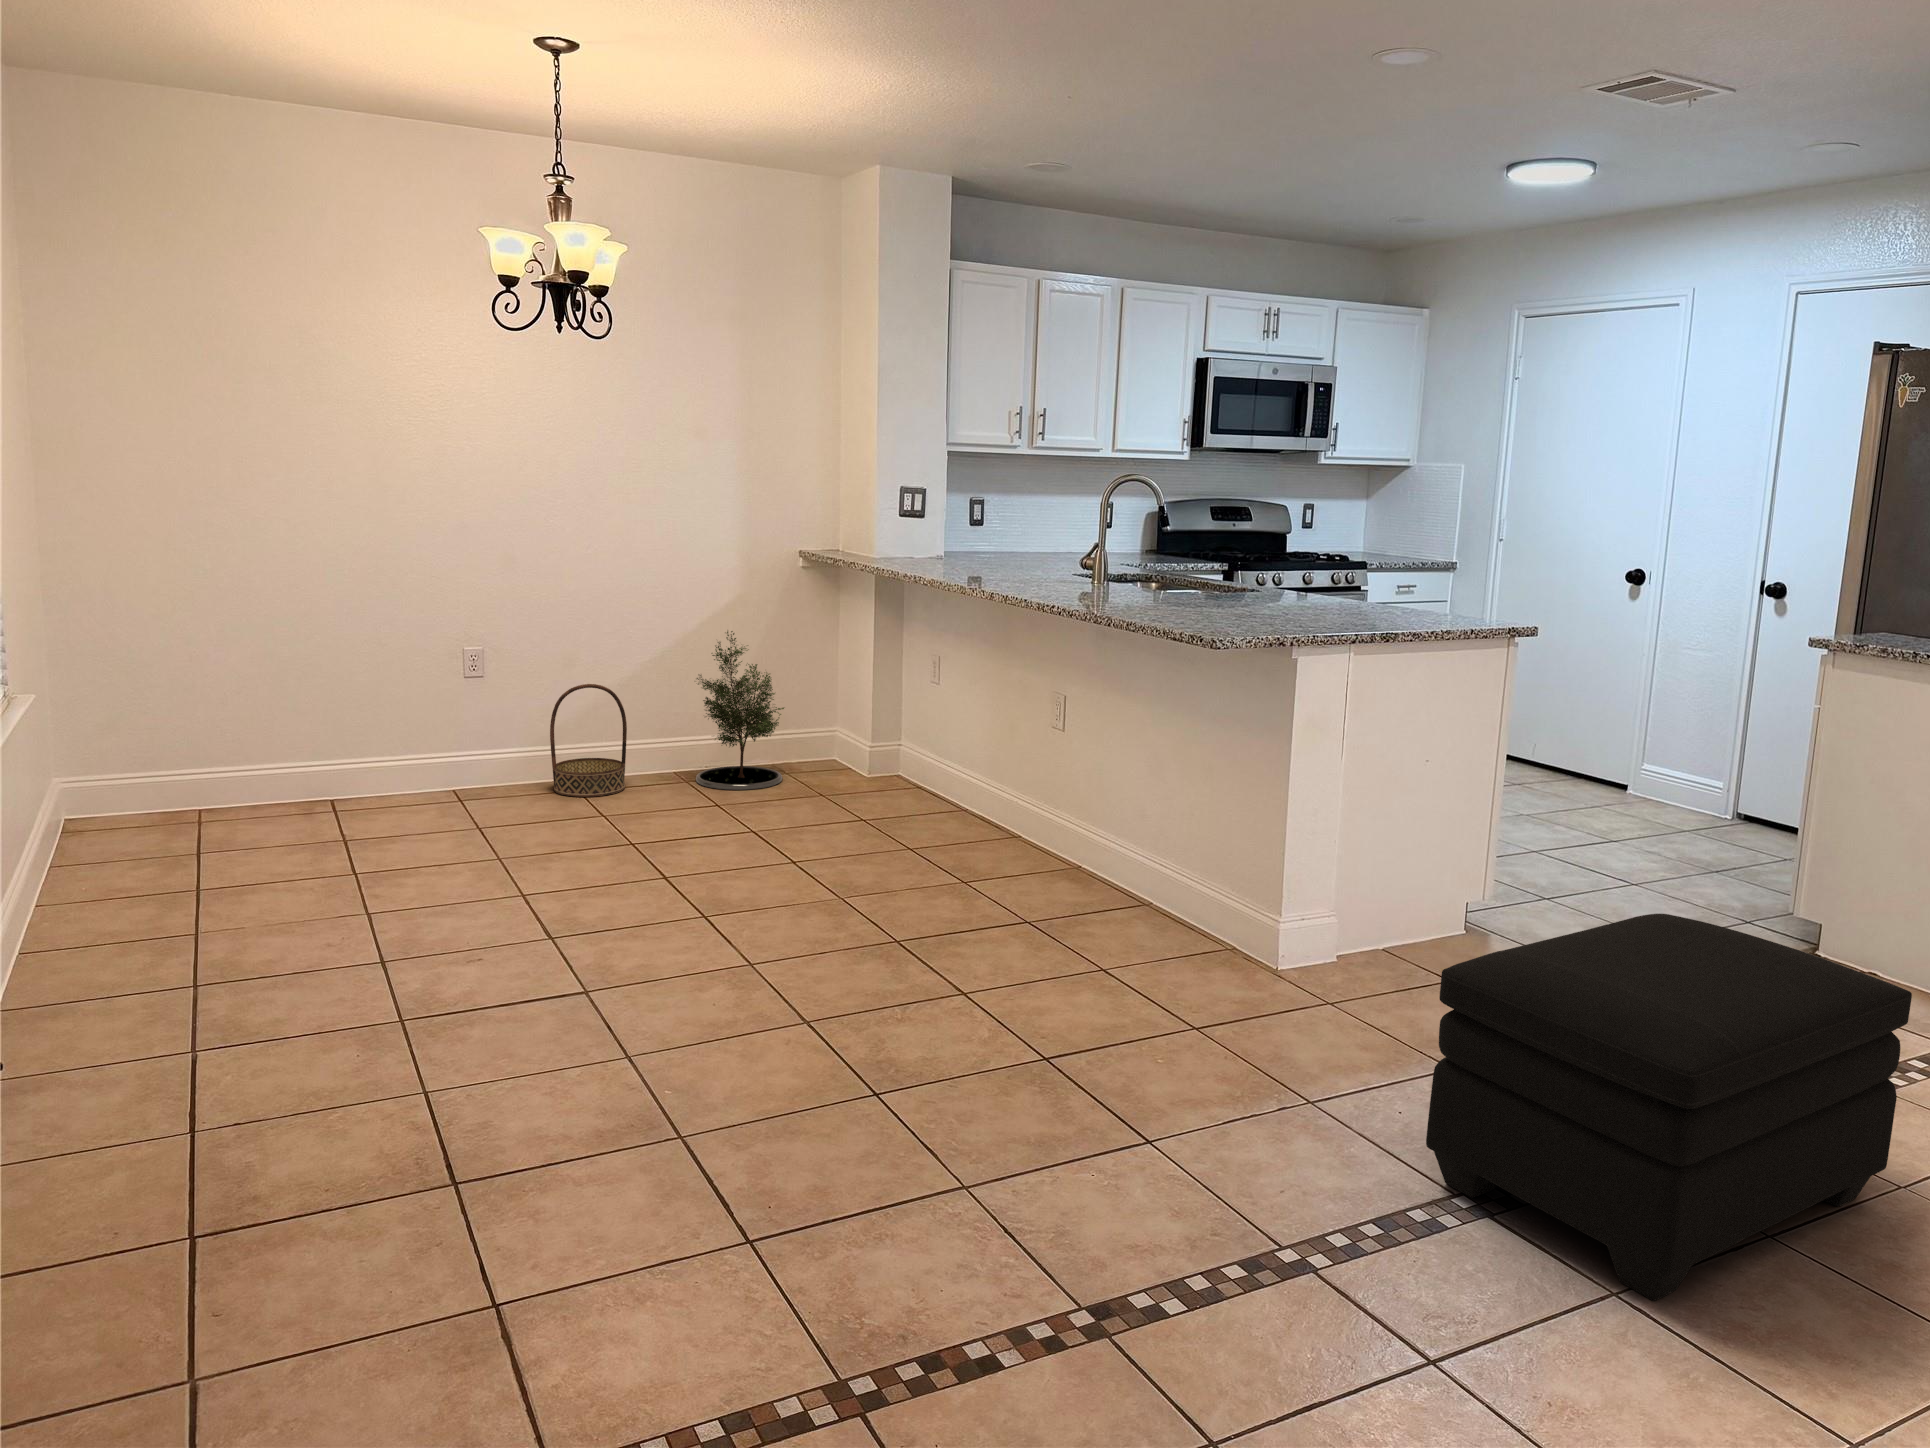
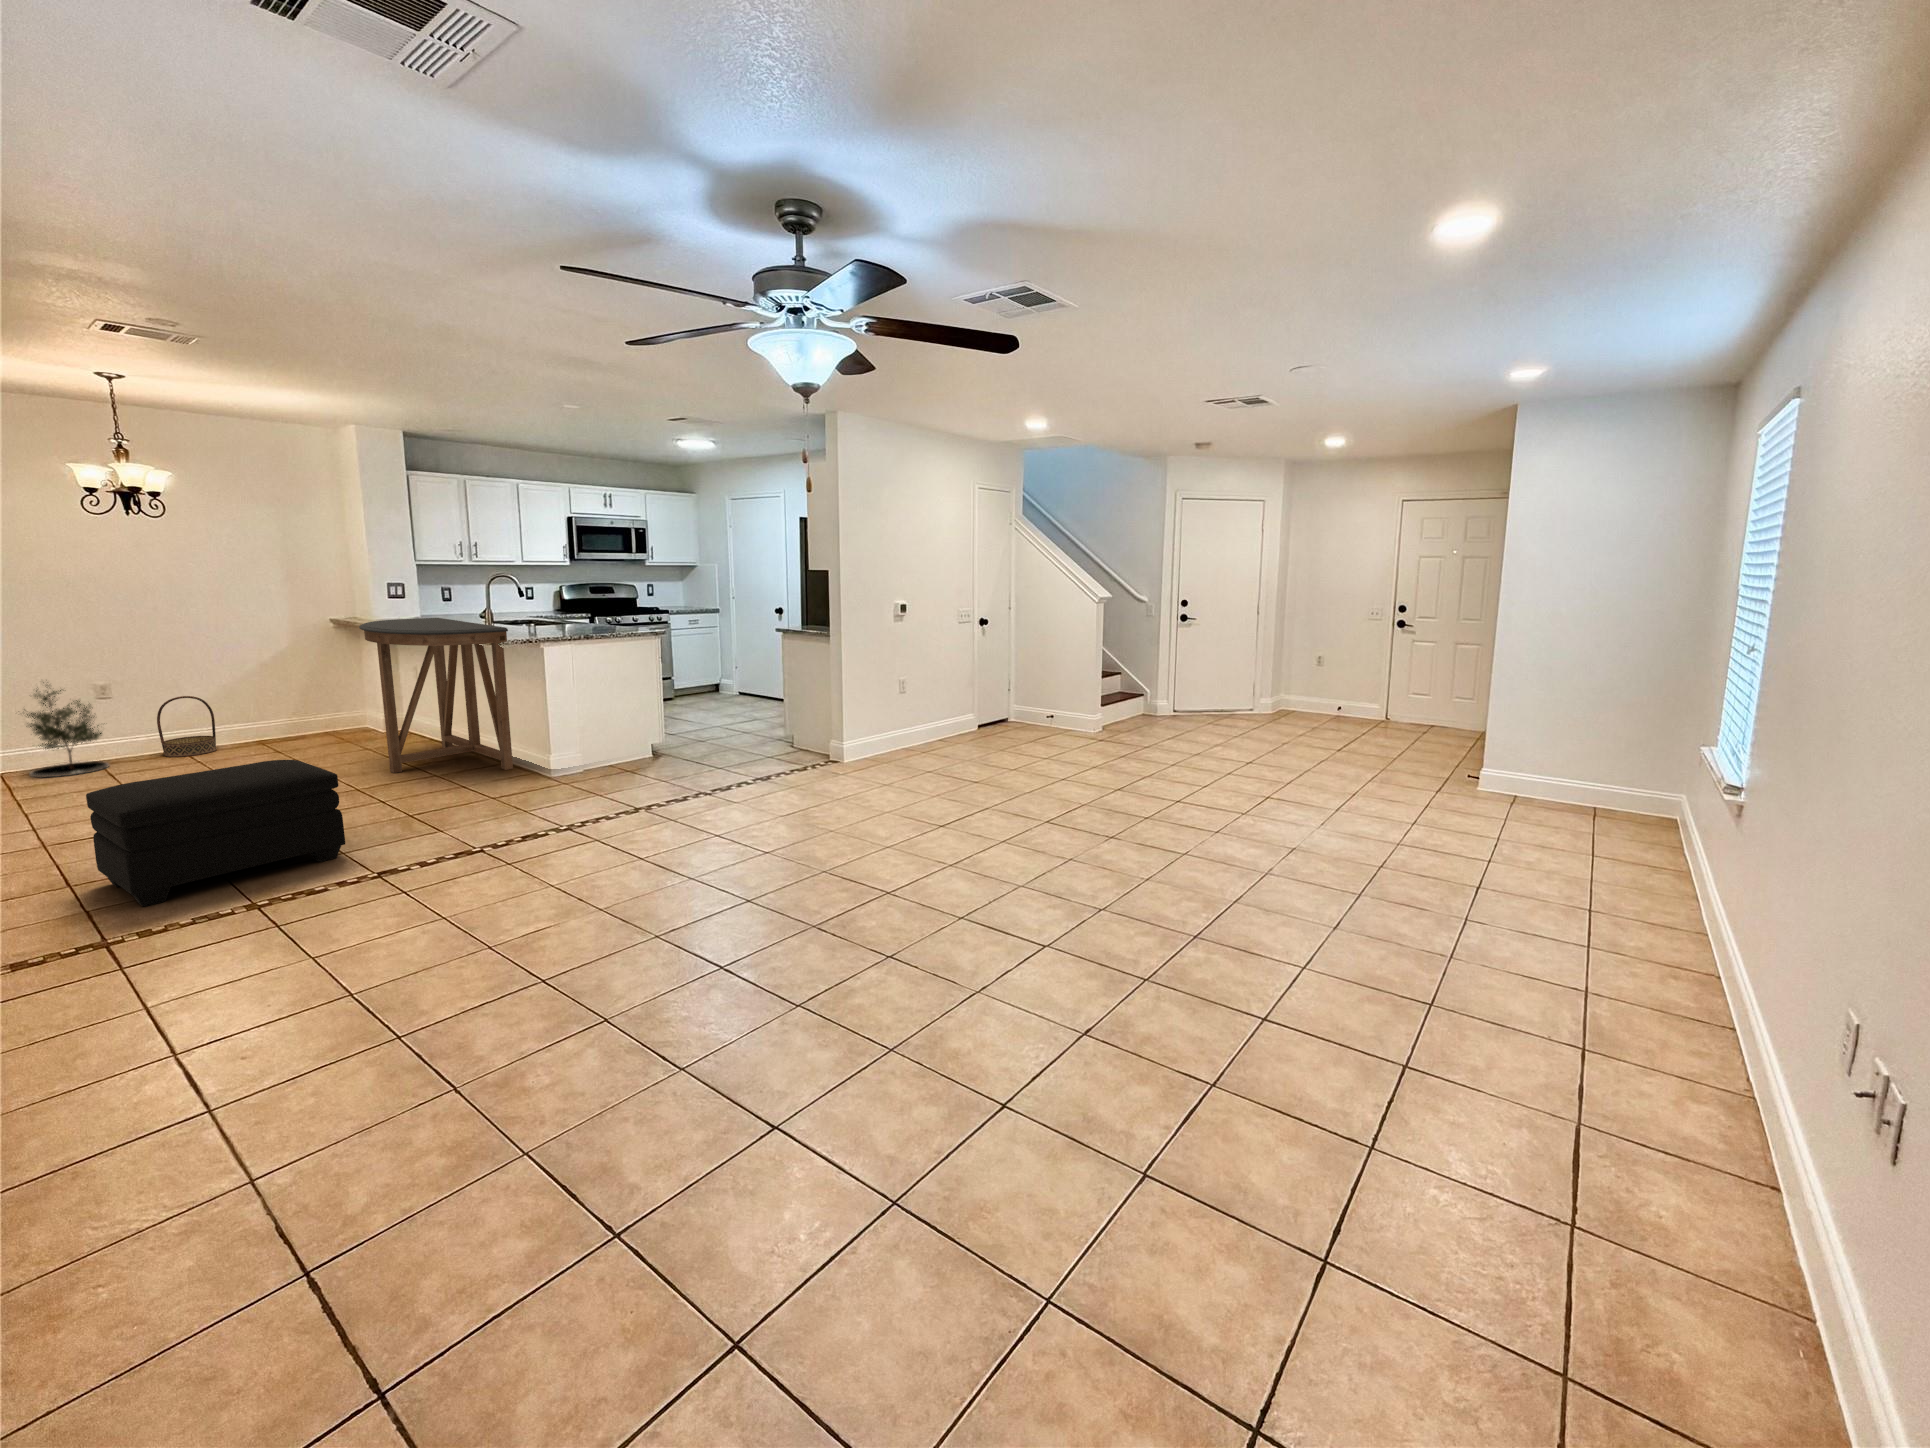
console table: none [896,559,1201,924] -> present [359,618,513,773]
potted tree: present [696,631,784,790] -> present [24,682,109,778]
ottoman: present [1426,914,1912,1301] -> present [86,760,345,907]

